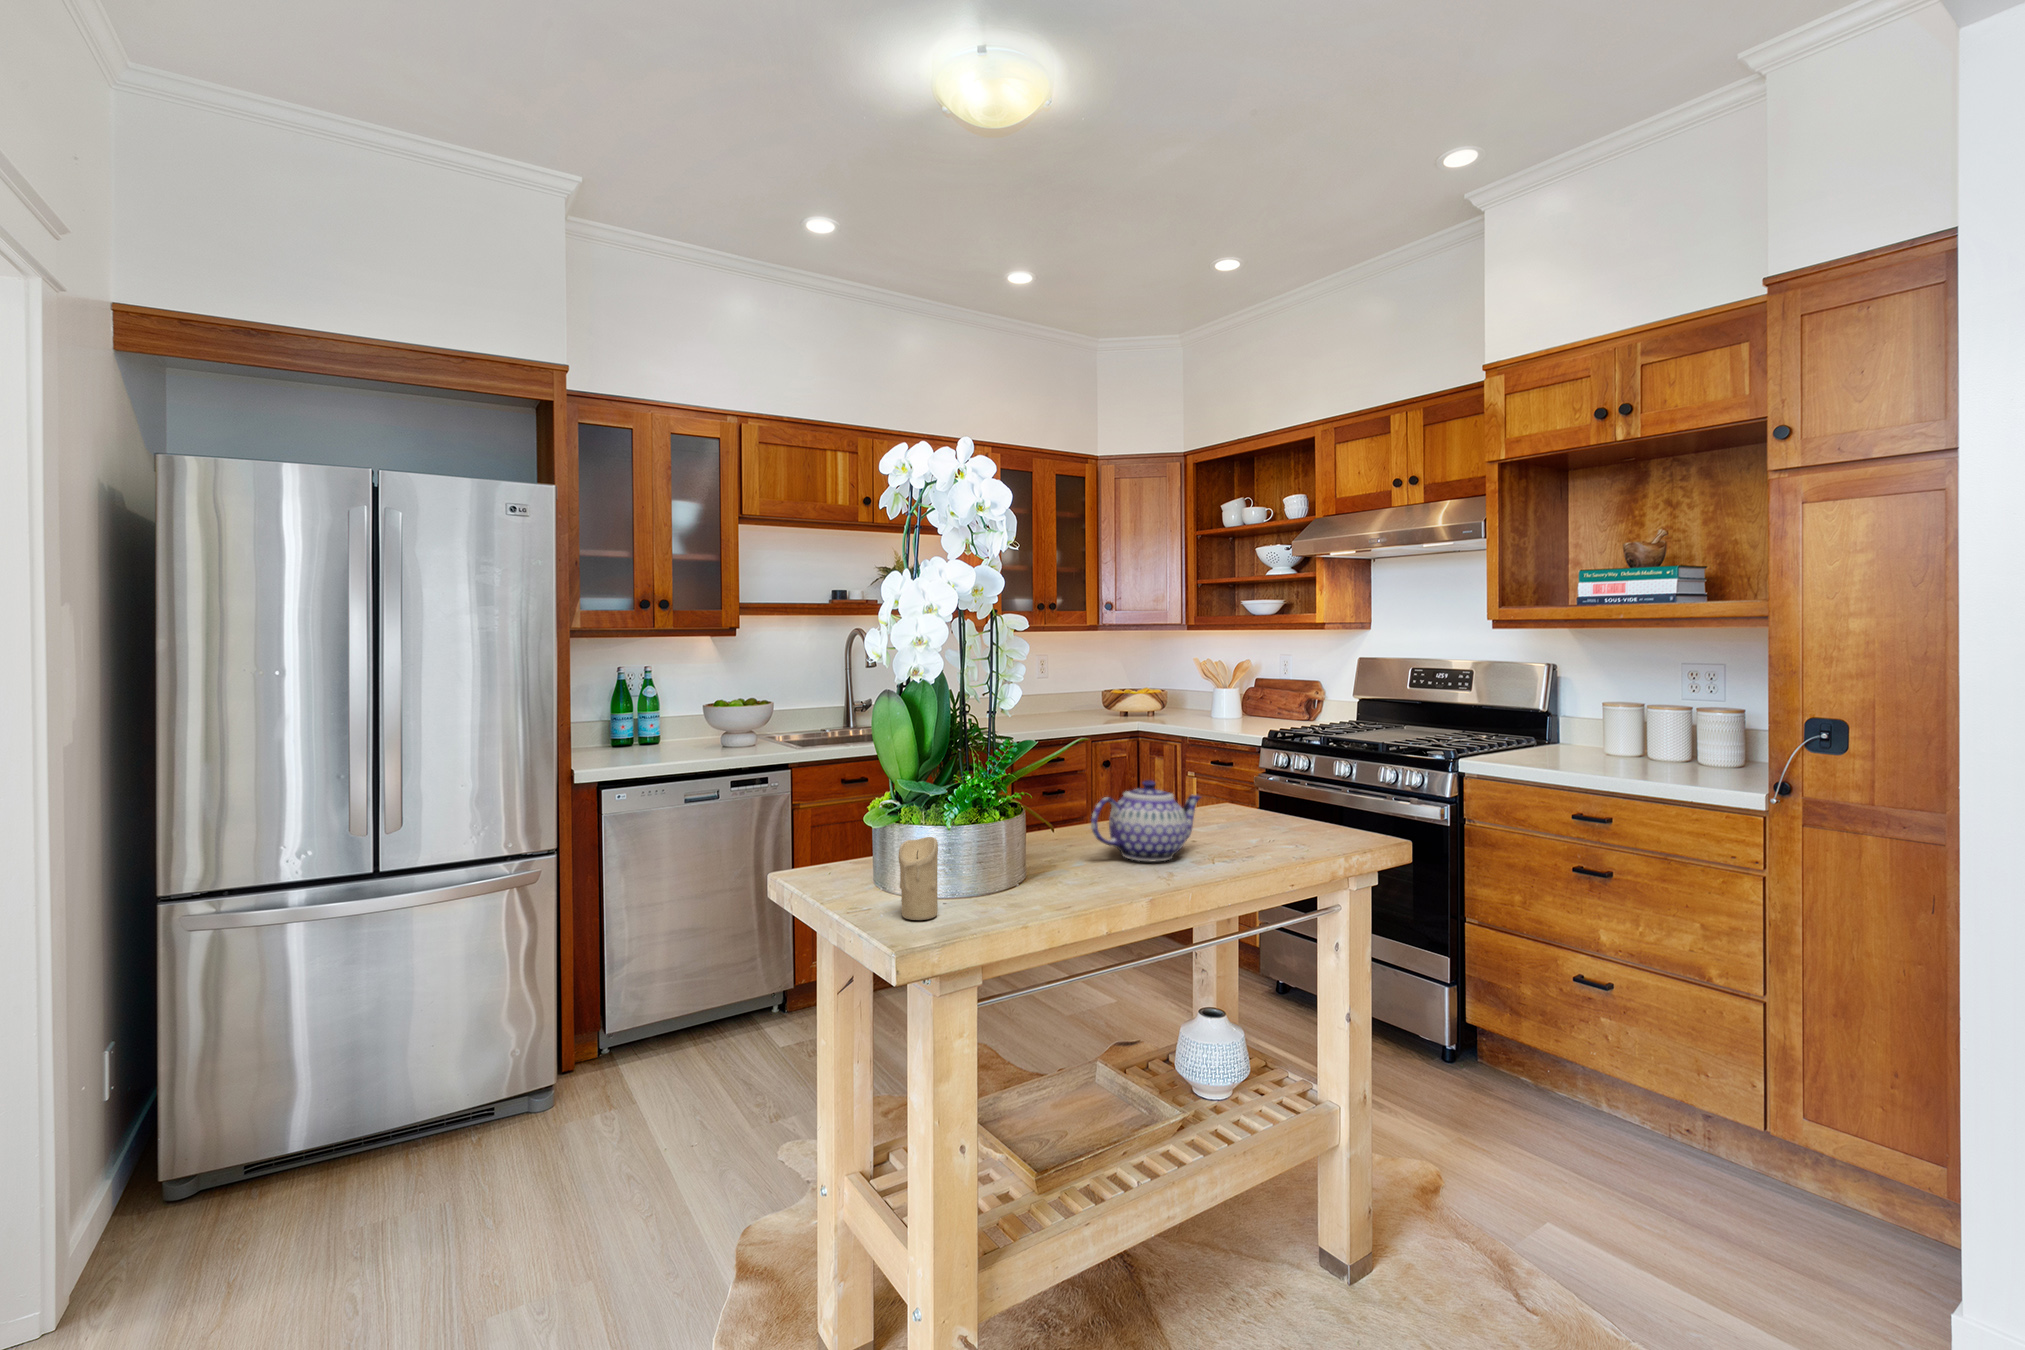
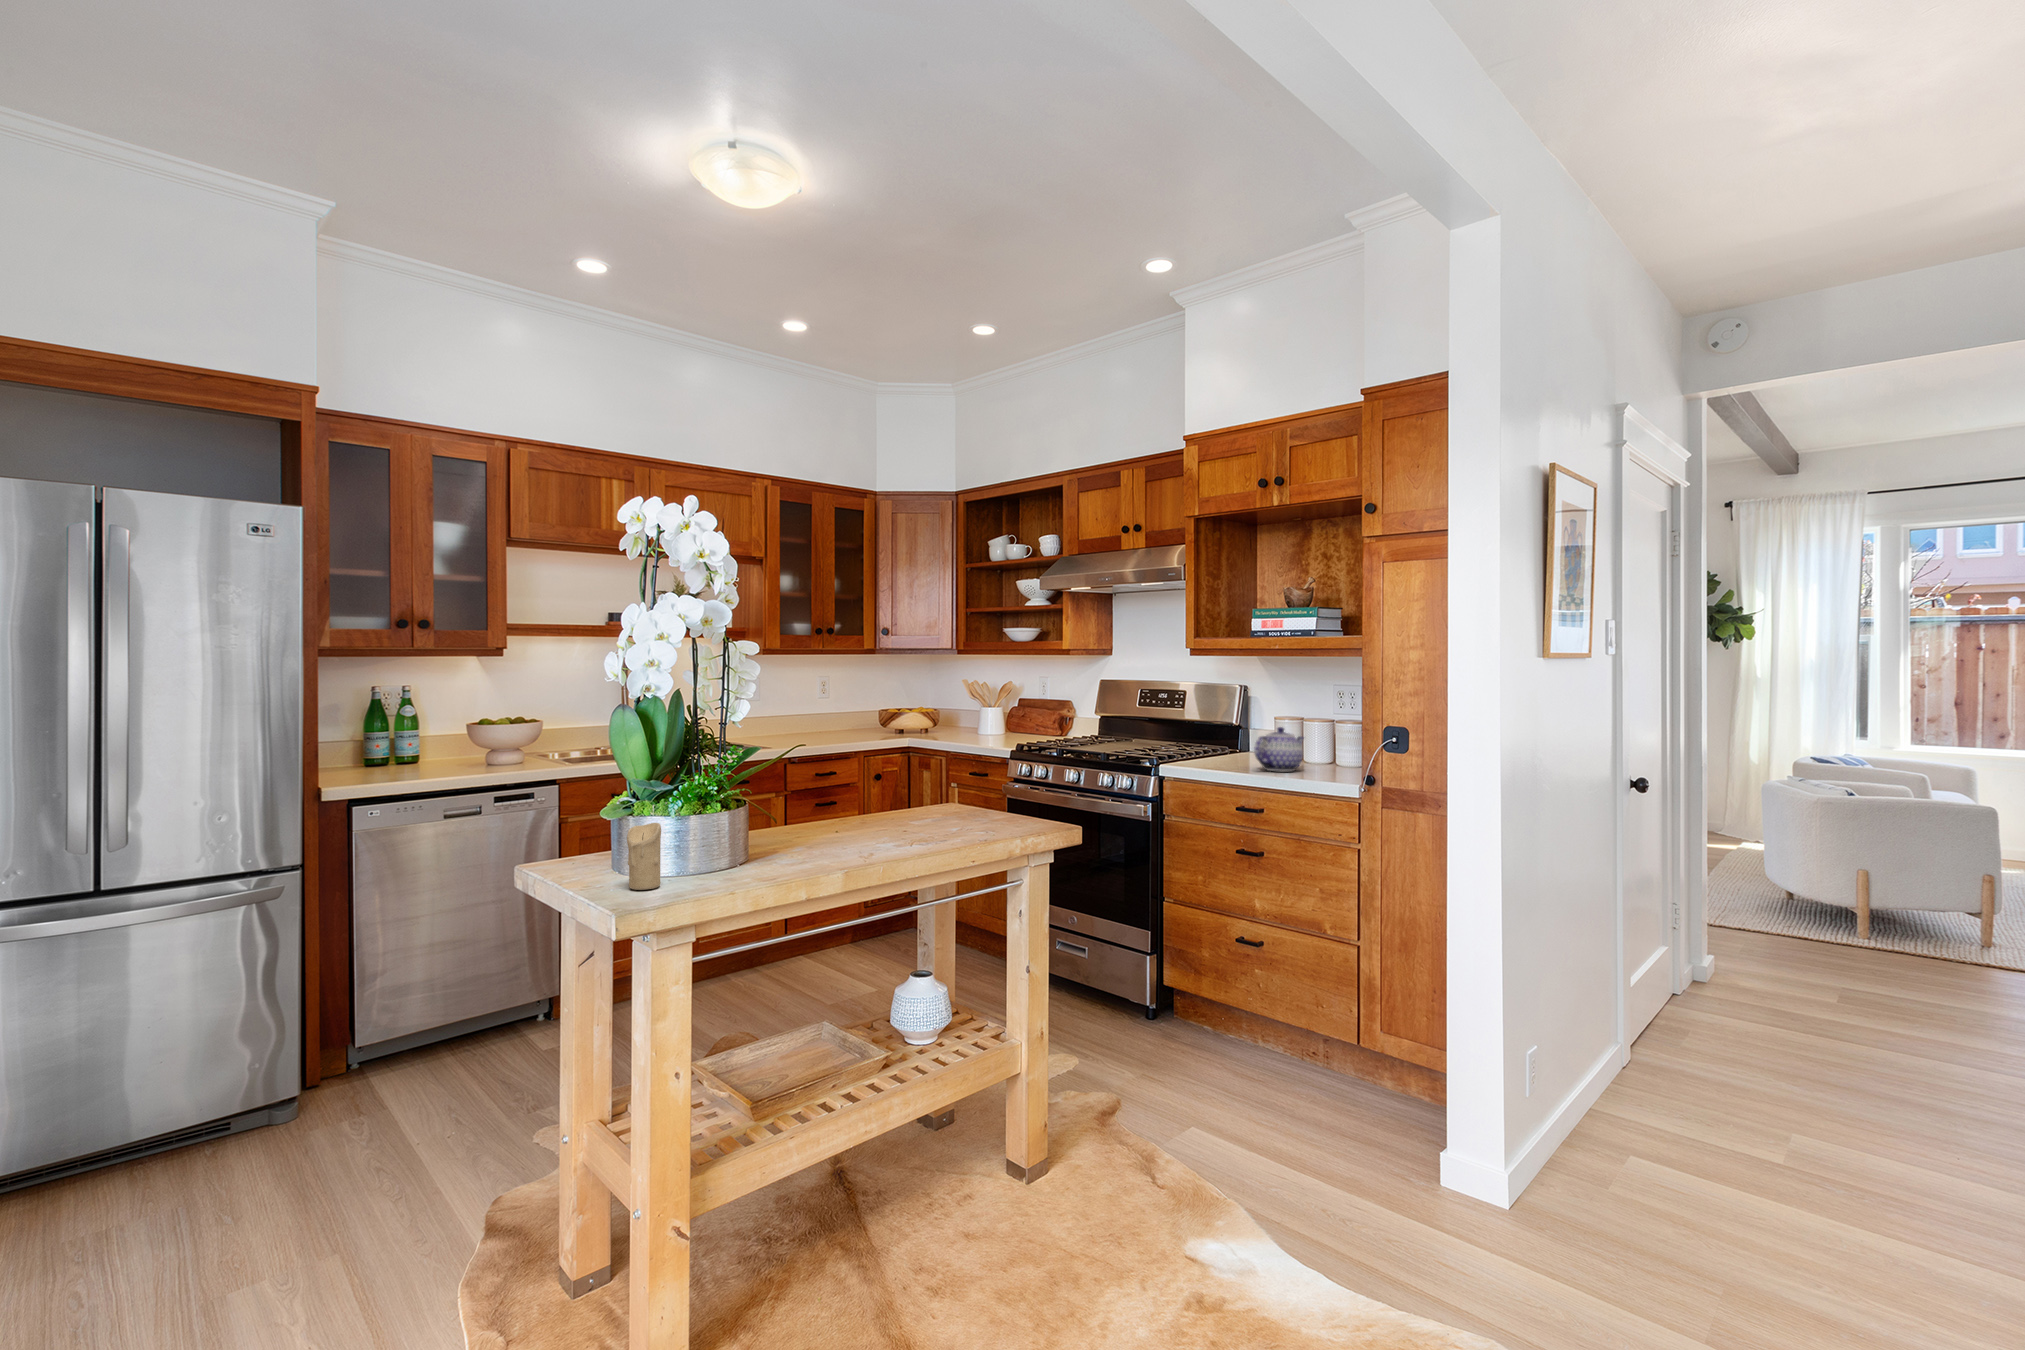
teapot: present [1091,780,1201,861] -> present [1254,727,1304,772]

